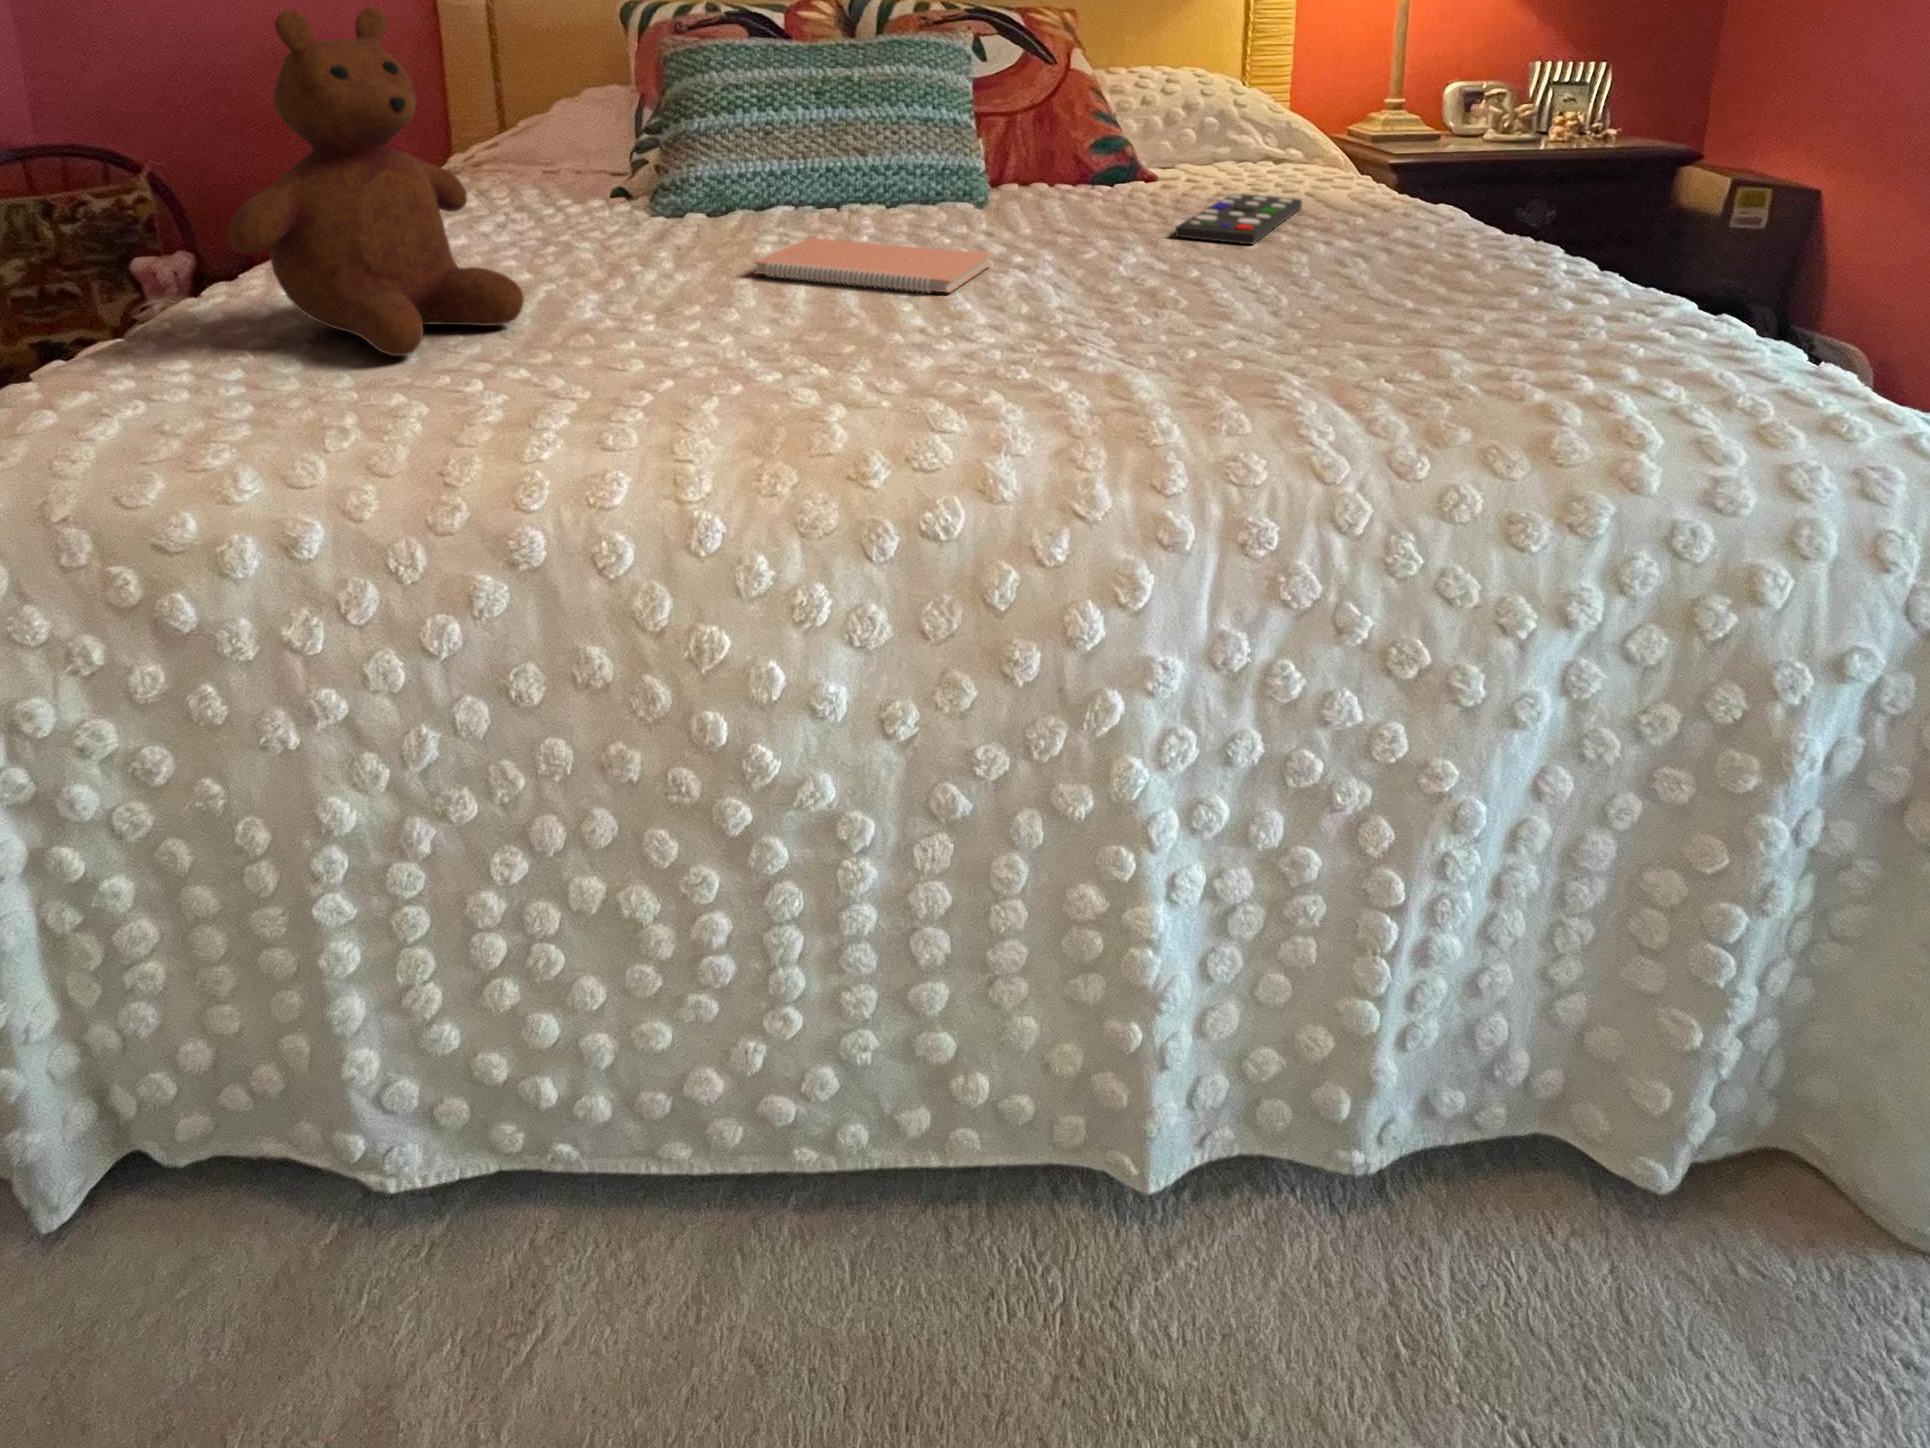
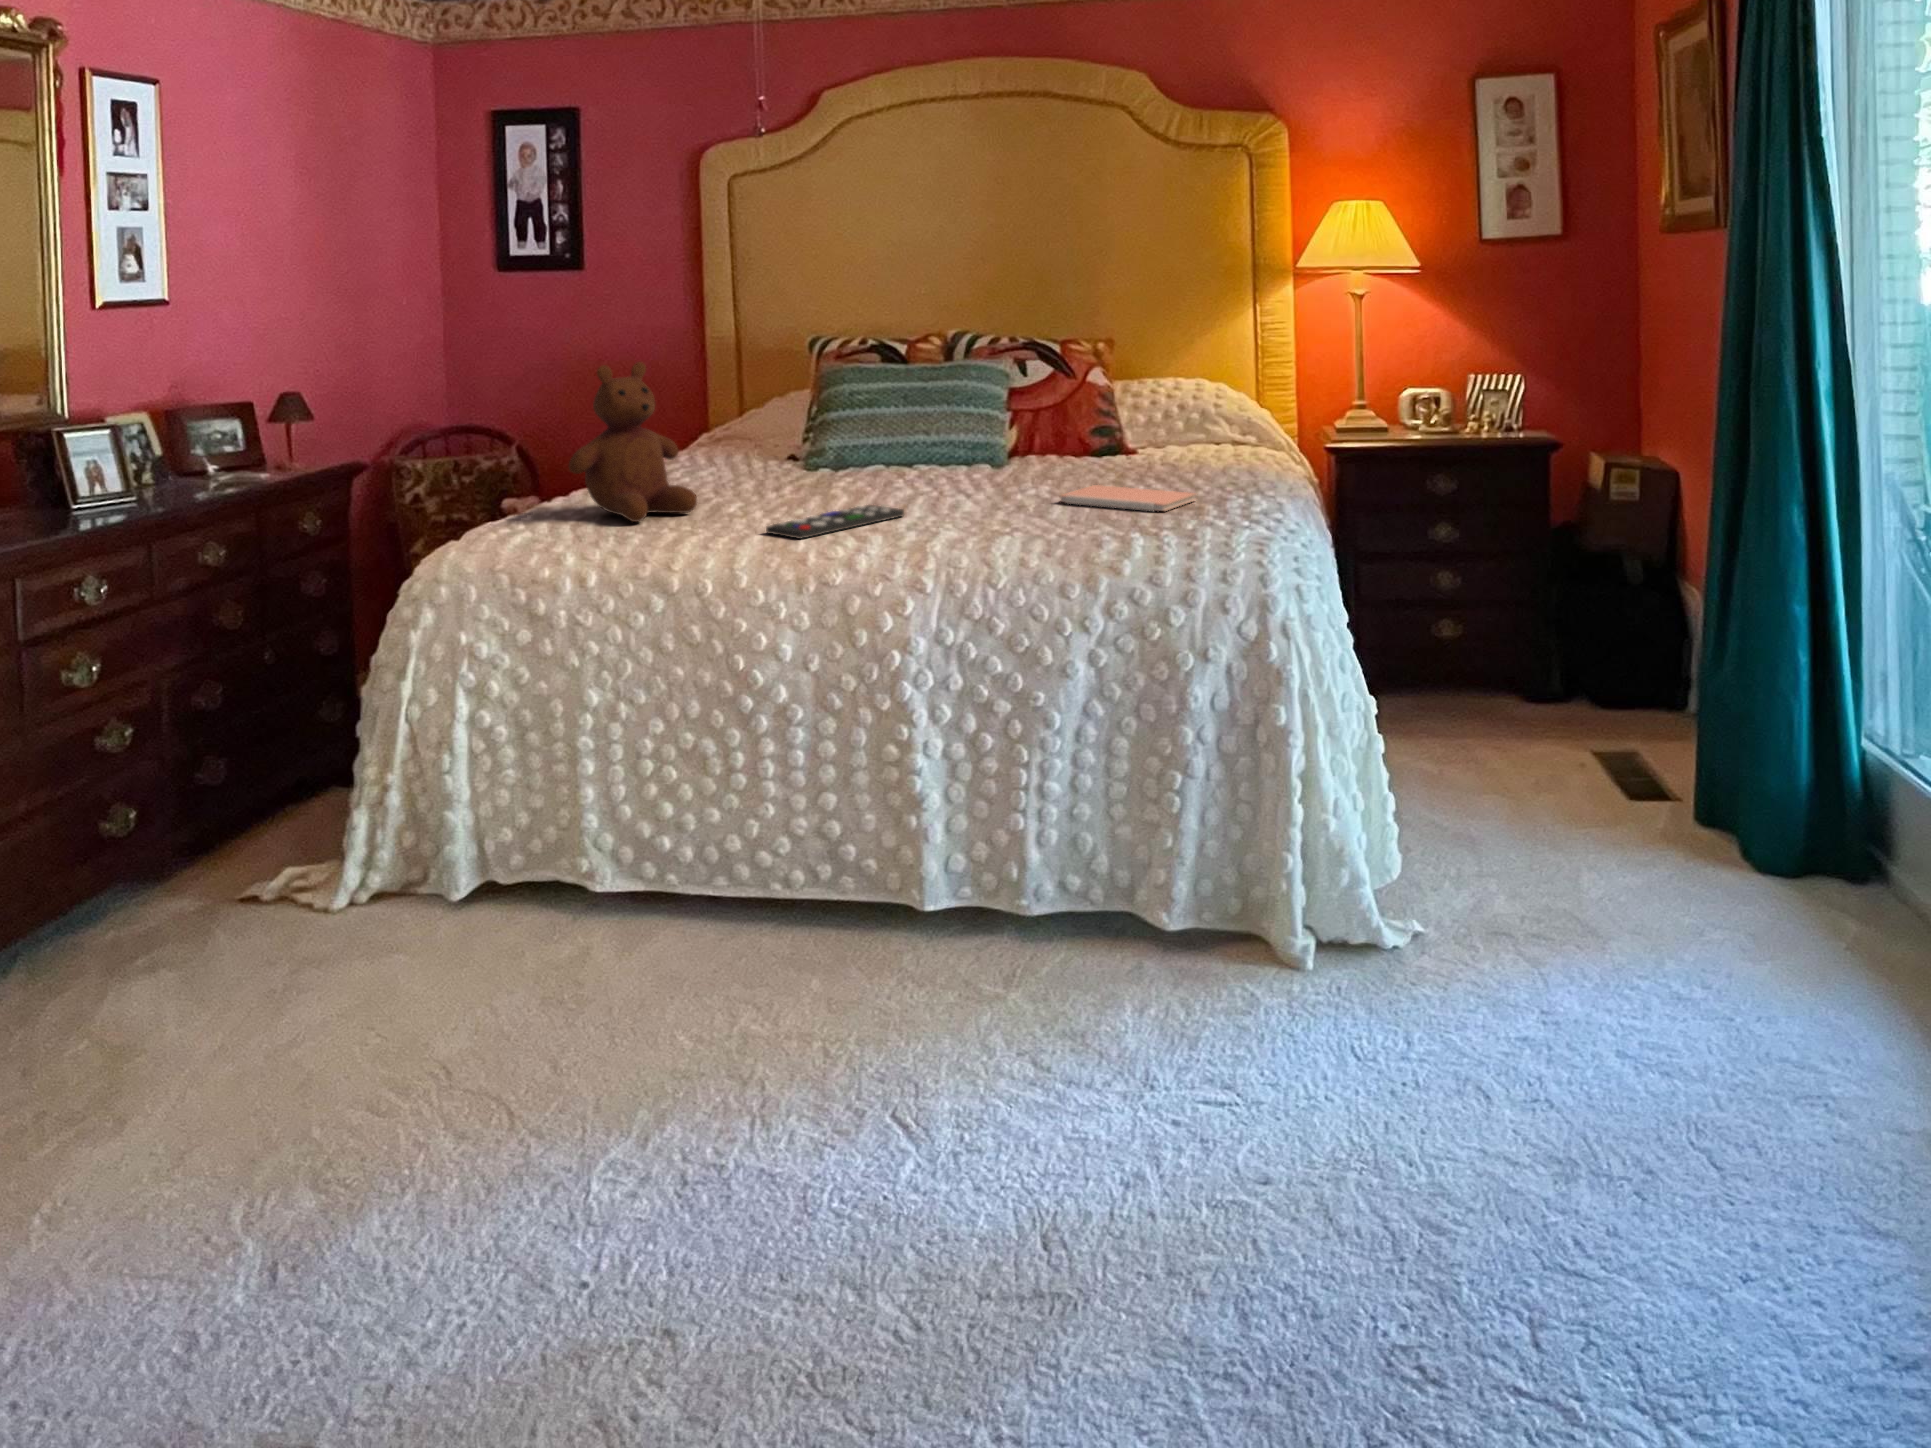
remote control: present [1175,194,1302,244] -> present [766,505,904,539]
notebook: present [754,238,992,293] -> present [1060,485,1195,511]

